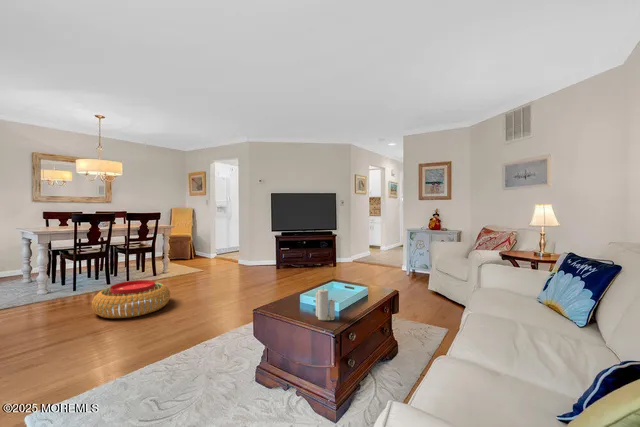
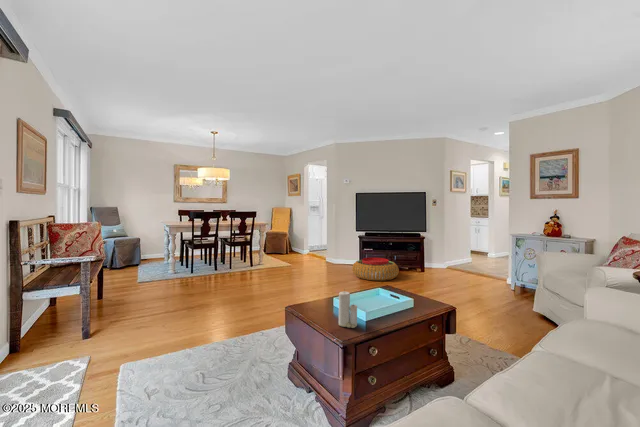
pouf: present [92,280,170,318] -> present [352,257,399,281]

